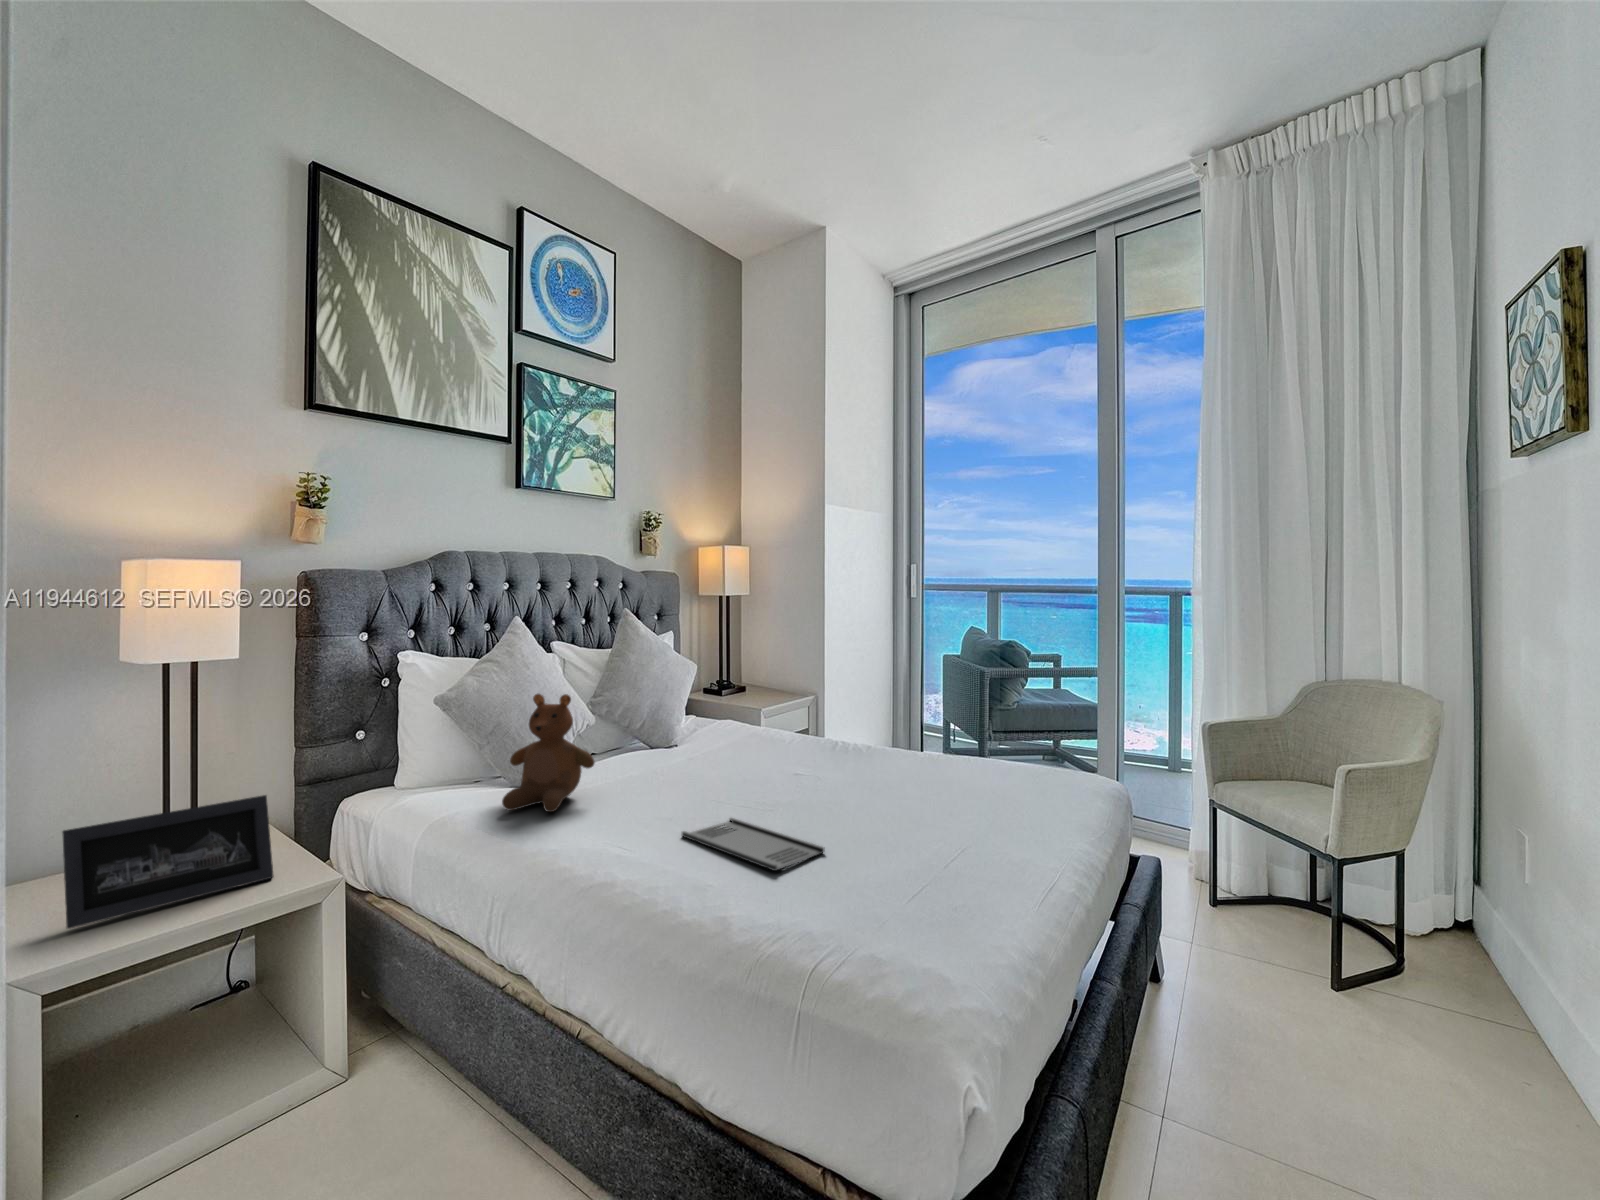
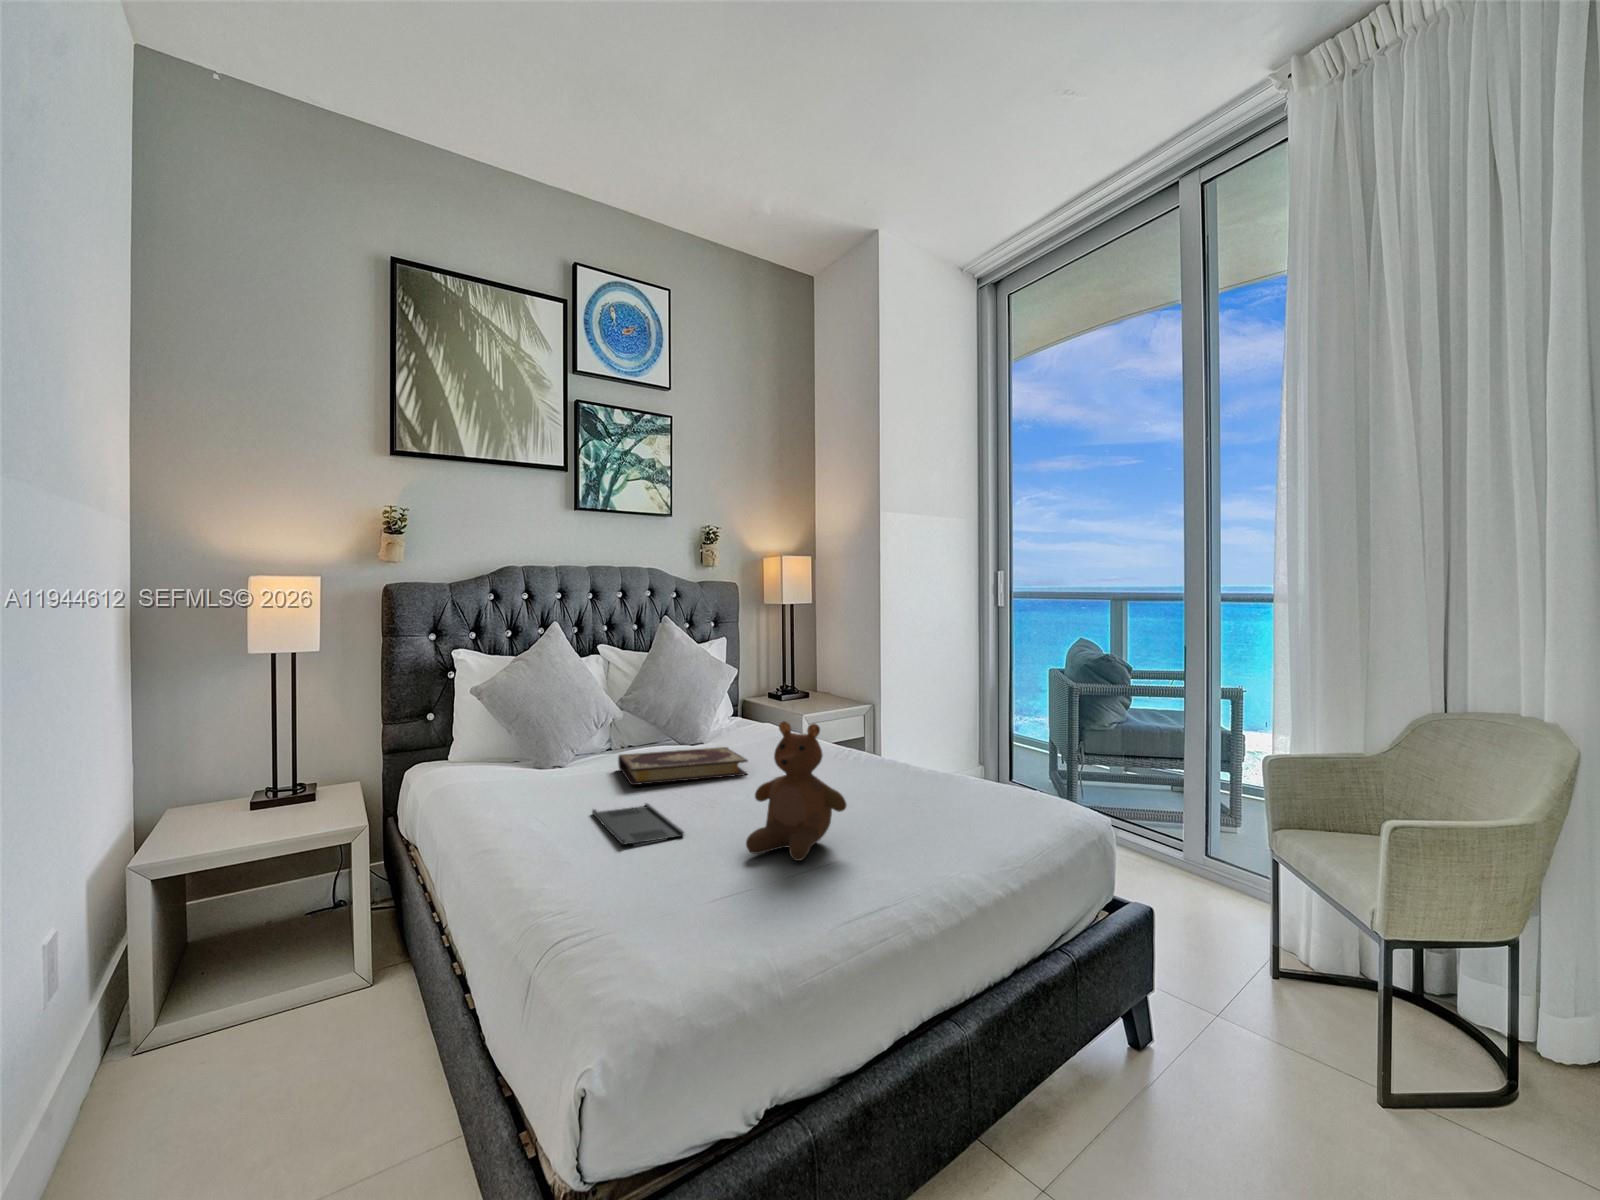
teddy bear: present [502,694,594,812] -> present [746,722,846,861]
book: none [641,748,794,798] -> present [618,747,748,785]
picture frame: present [62,795,274,929] -> none [188,758,327,838]

